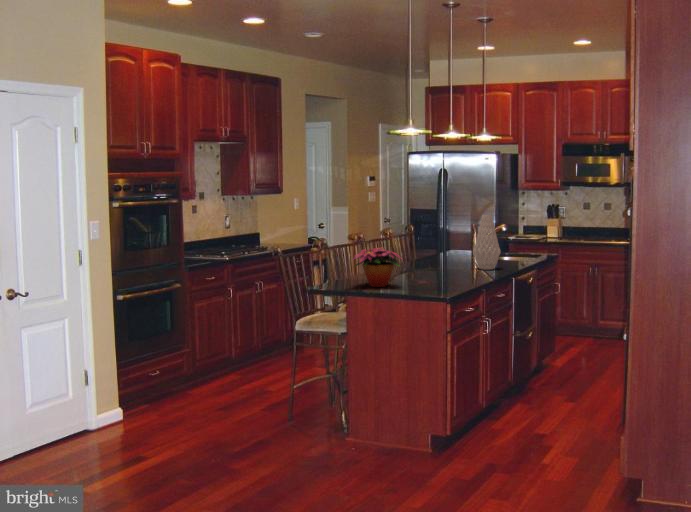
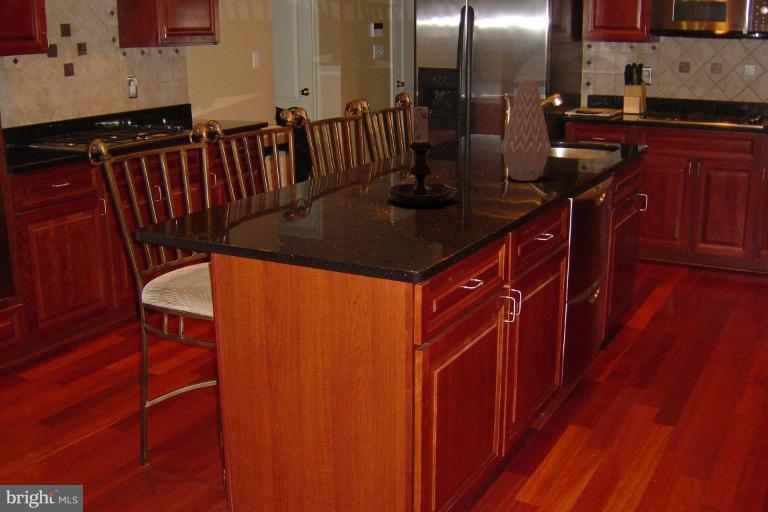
candle holder: none [415,225,453,279] -> present [387,100,458,205]
flower arrangement: present [355,248,399,287] -> none [241,146,358,227]

